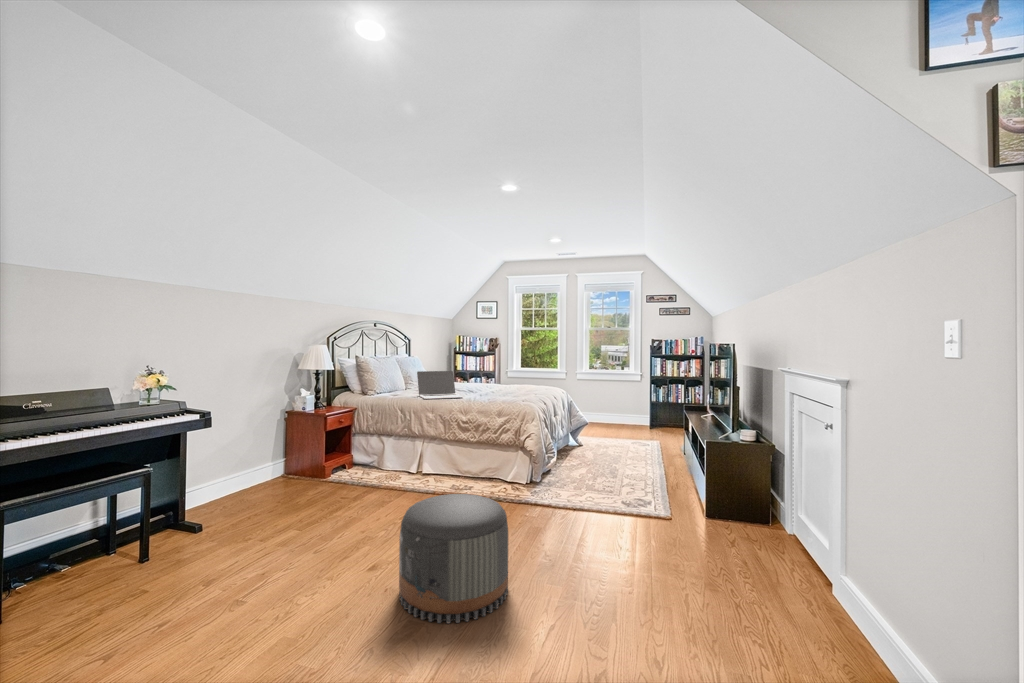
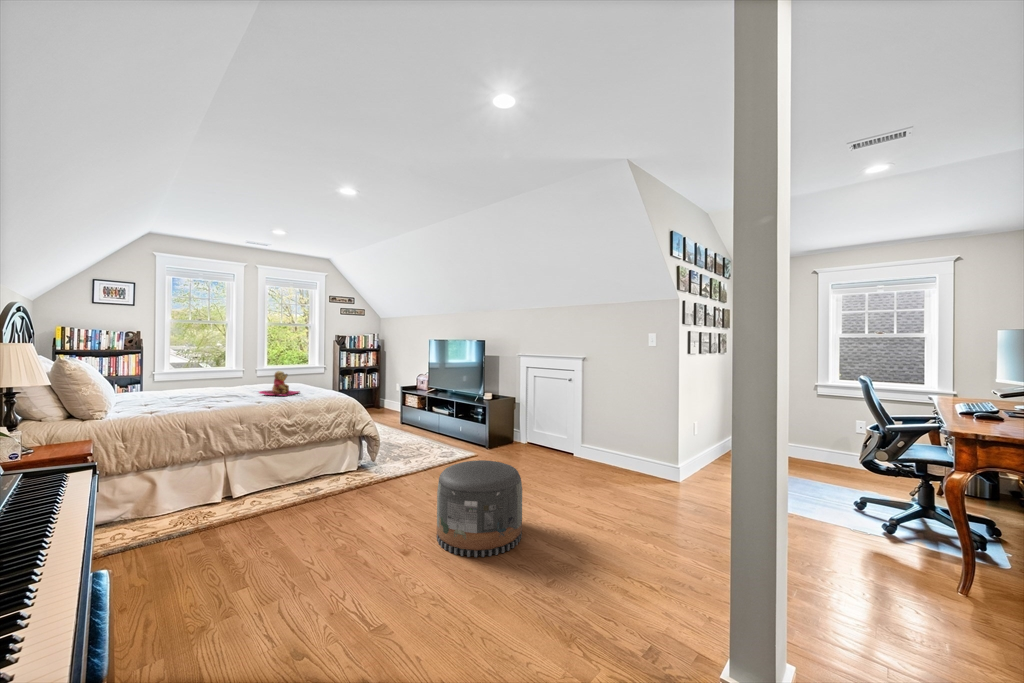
laptop: present [417,371,463,399] -> none [178,373,258,408]
teddy bear: none [487,373,520,397] -> present [259,371,300,396]

